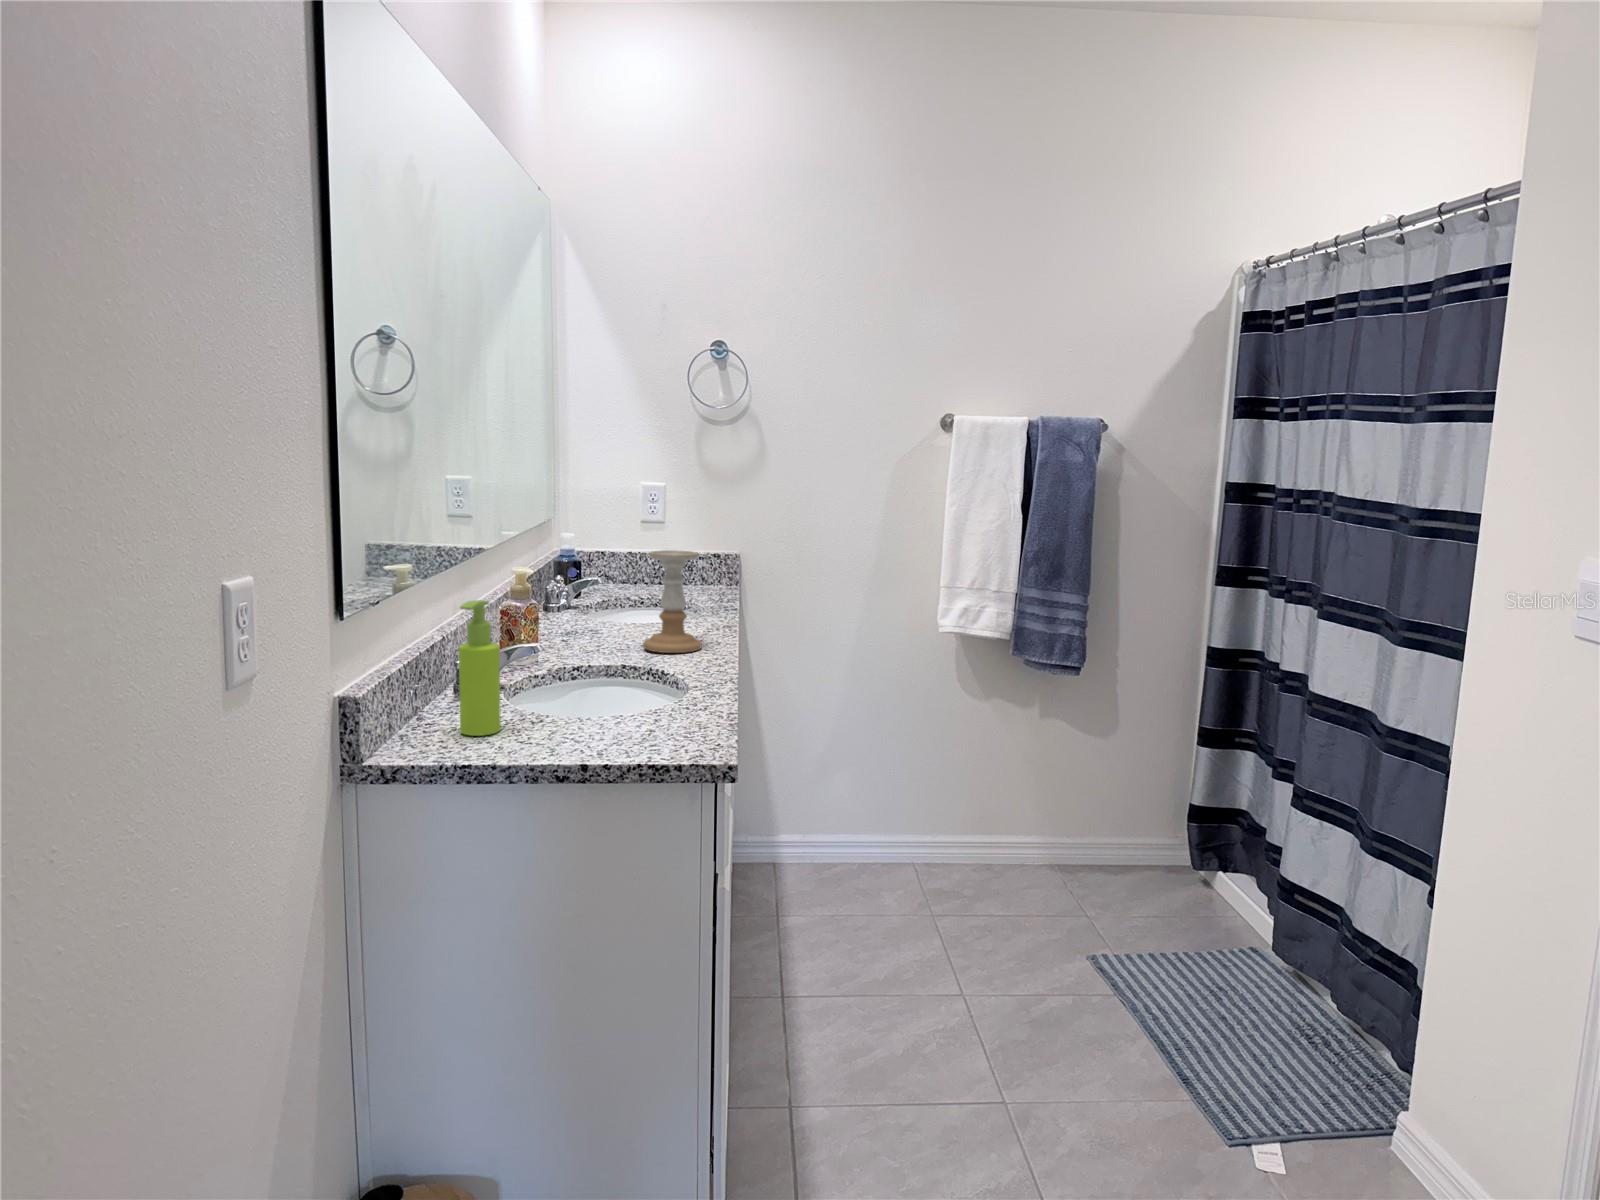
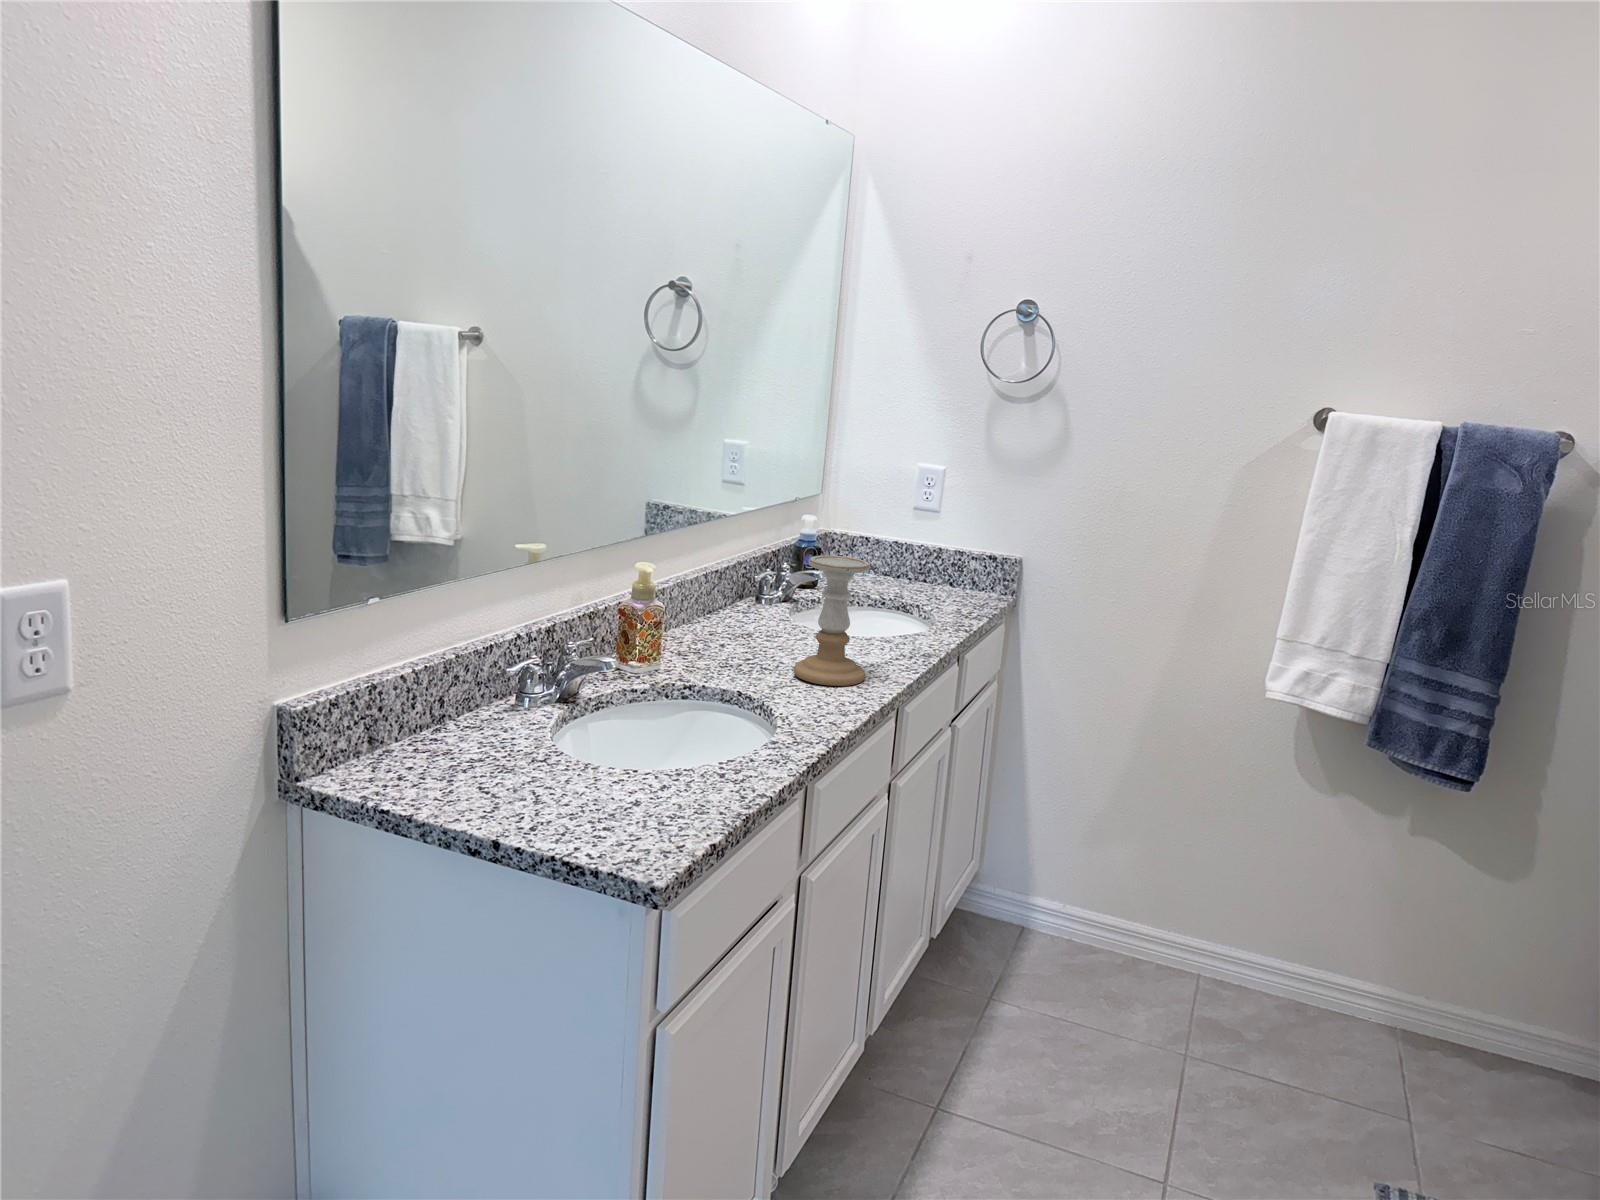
soap dispenser: present [459,600,501,736] -> none [441,606,496,767]

